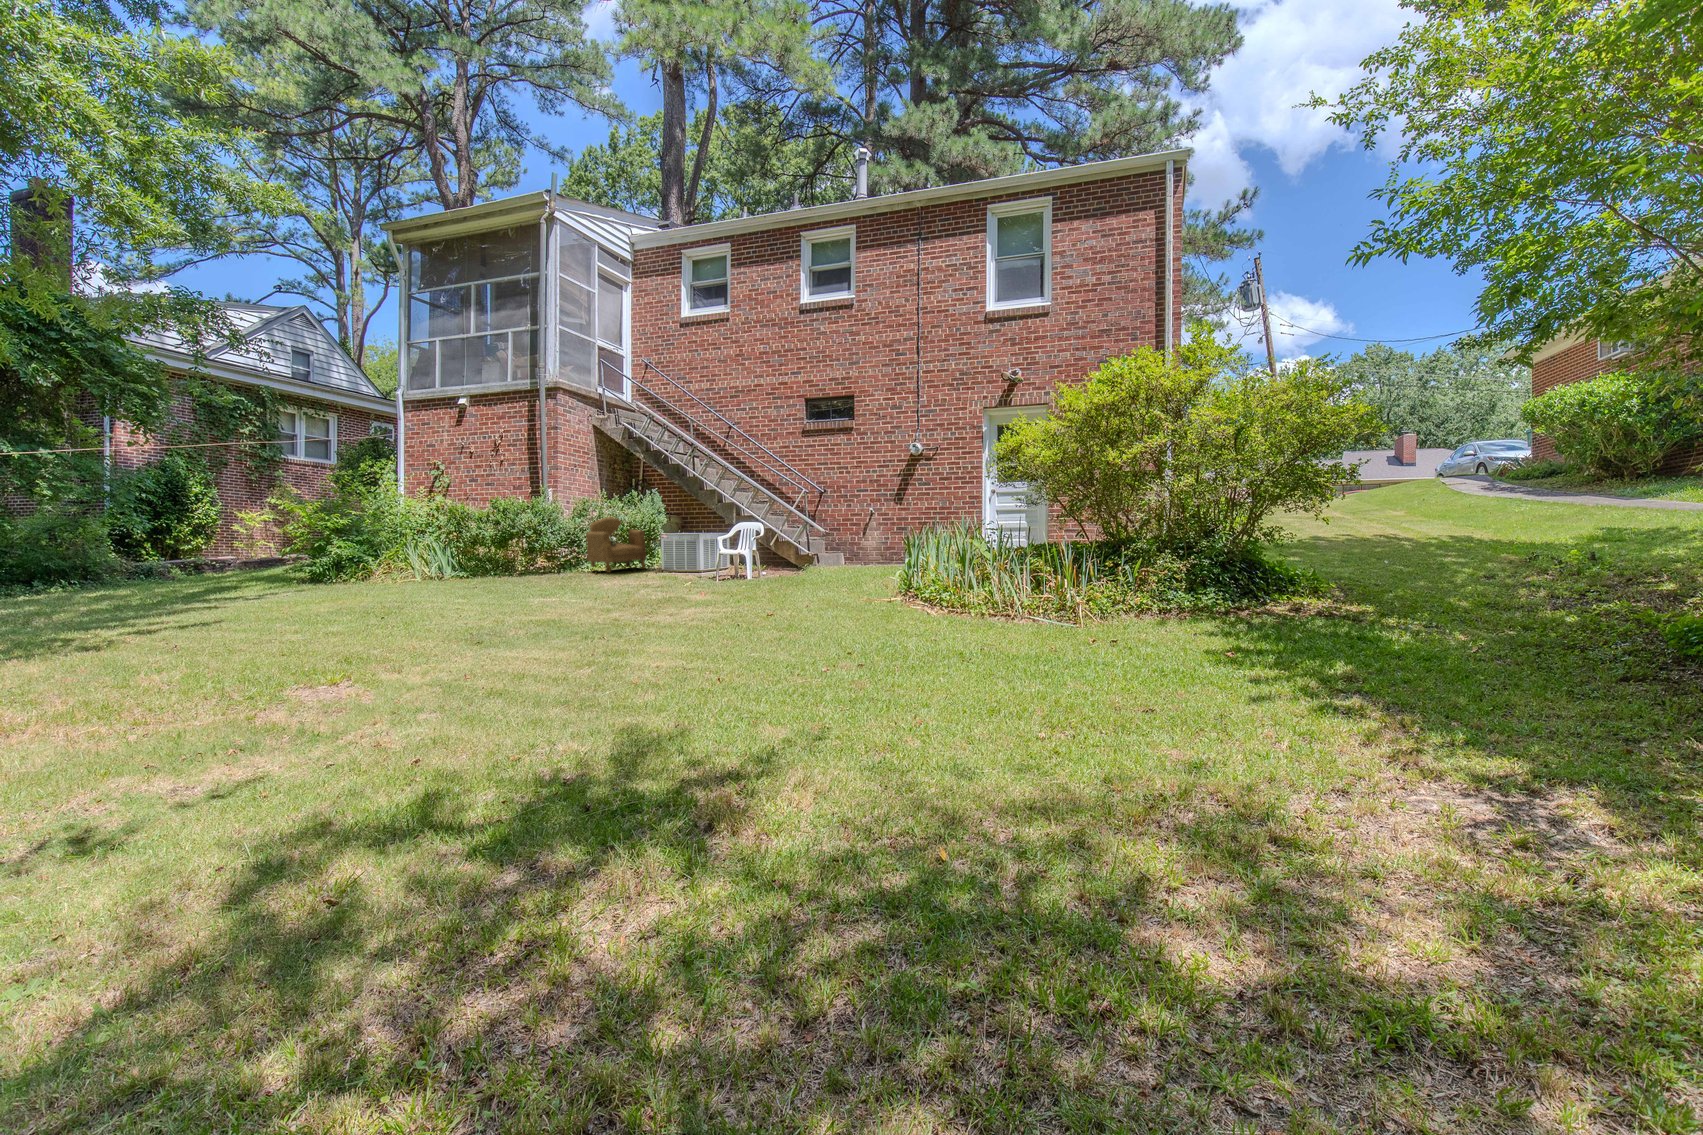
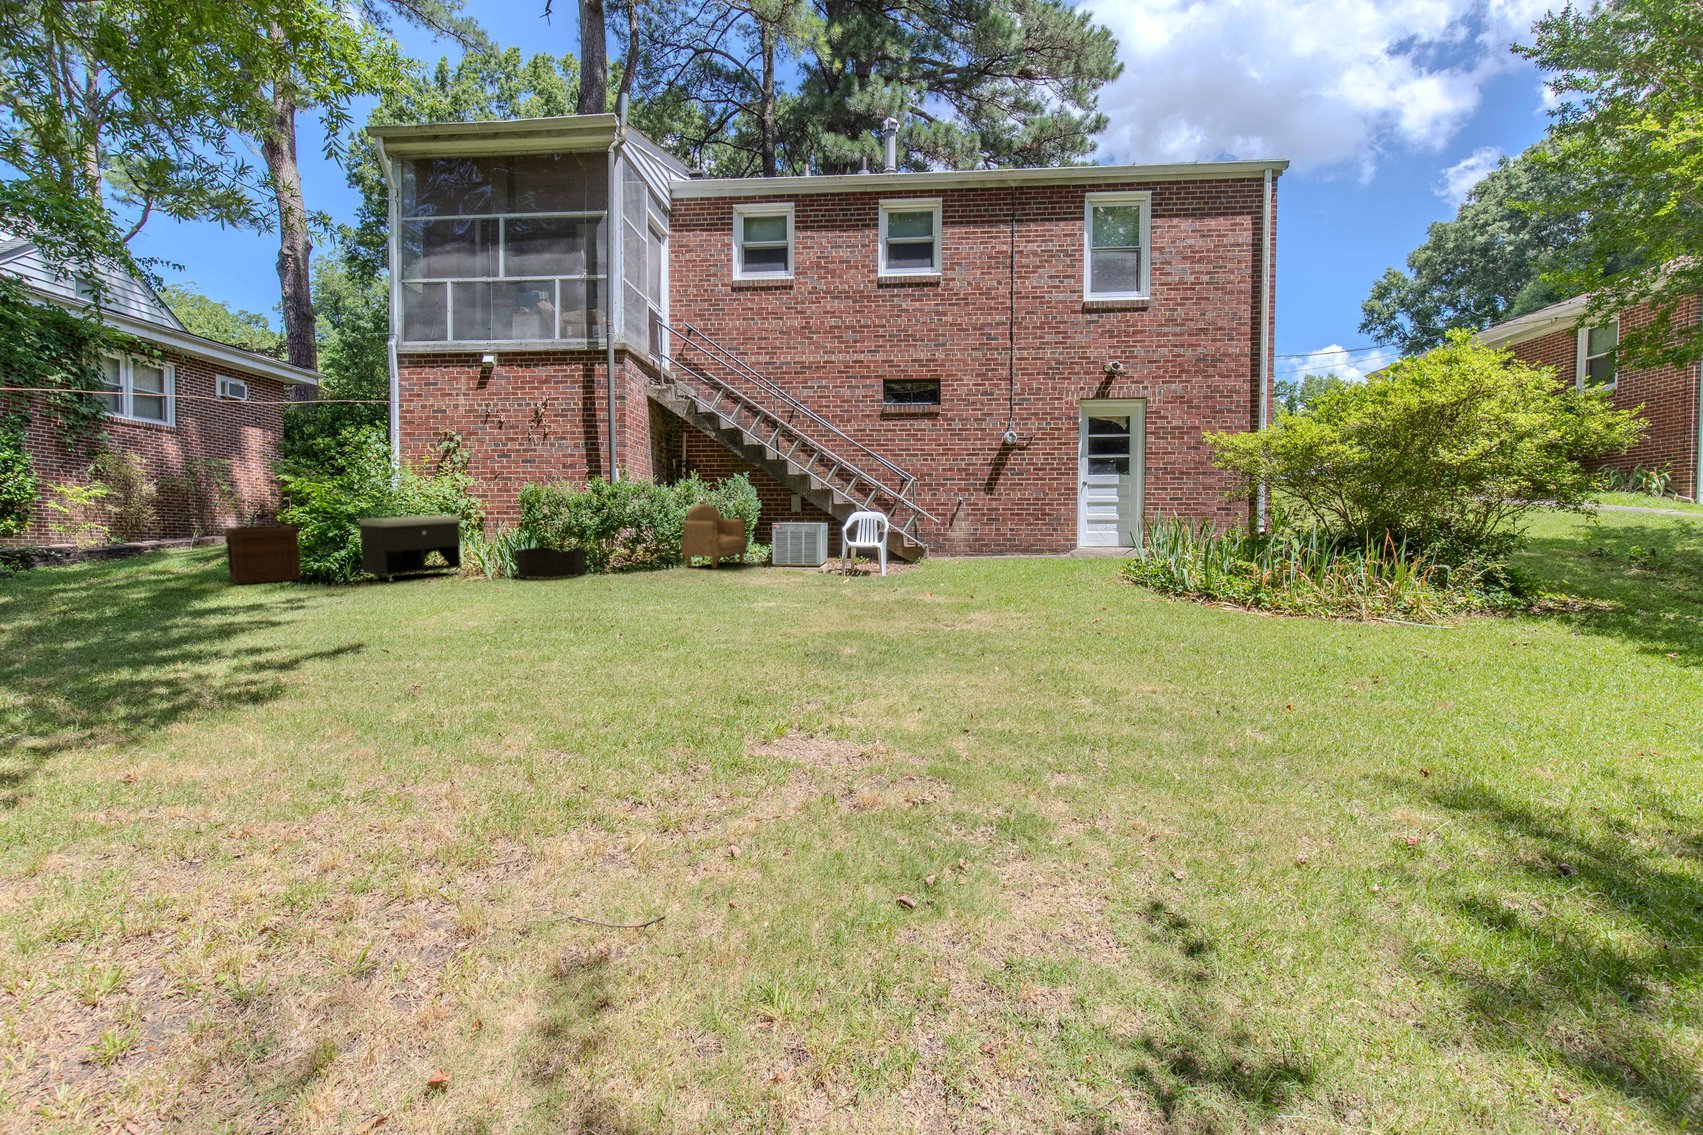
storage bench: none [336,529,415,581] -> present [360,515,461,581]
wooden crate: none [248,538,305,582] -> present [225,525,301,585]
basket: none [447,554,502,579] -> present [516,546,584,578]

